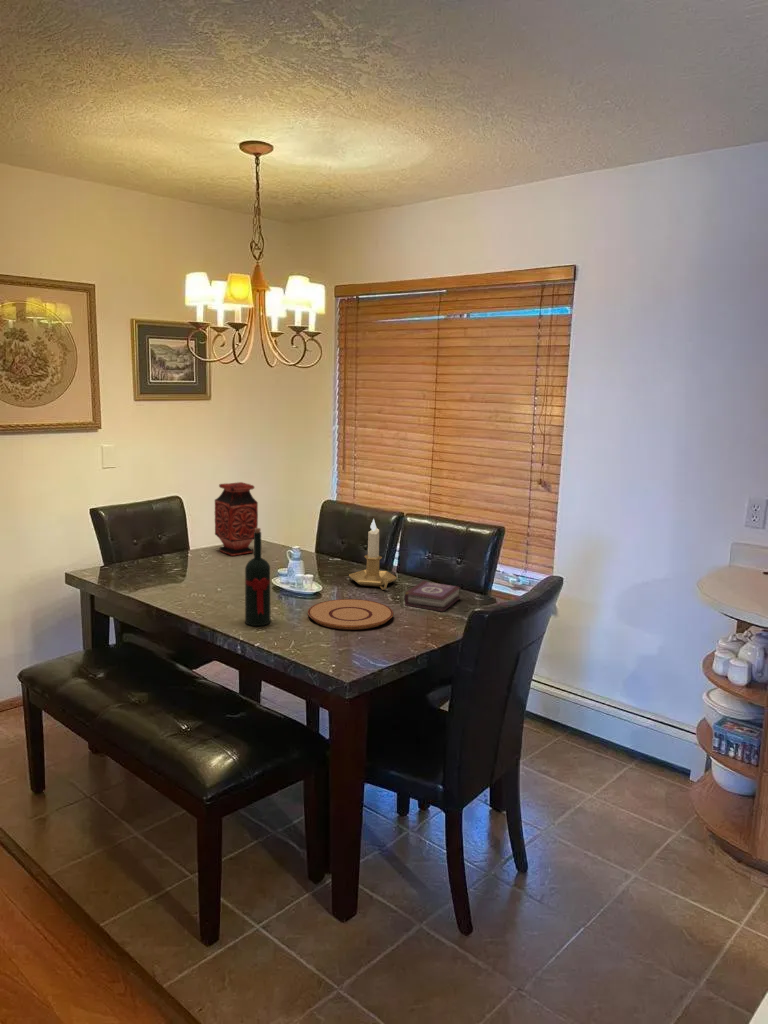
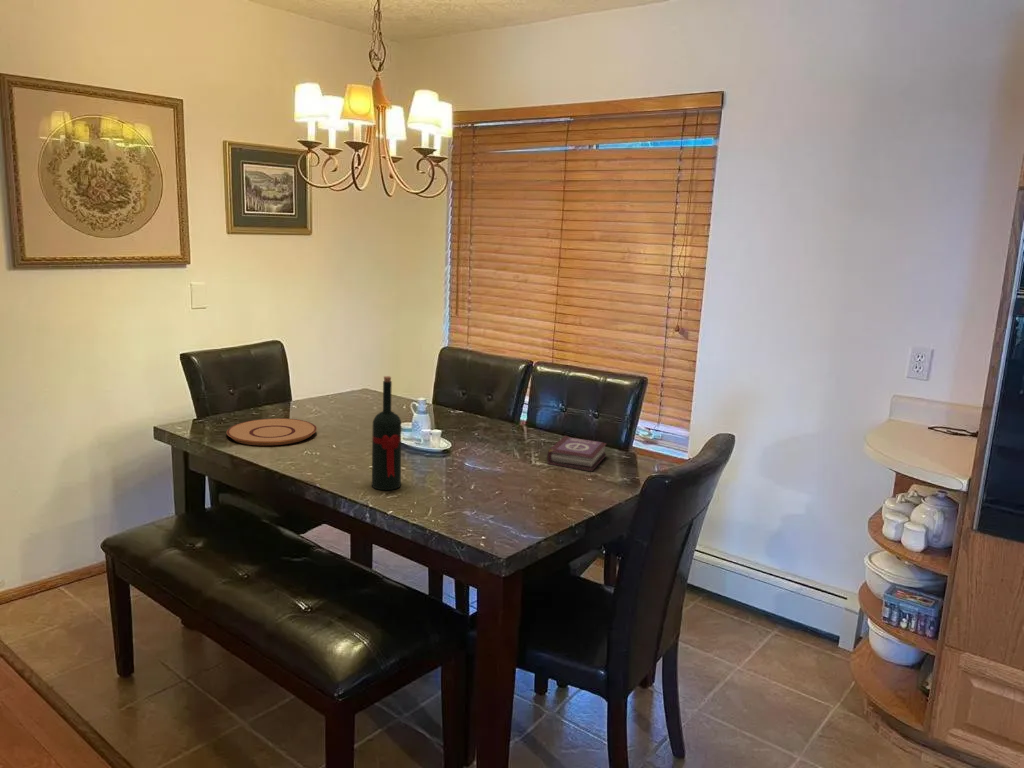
vase: present [215,482,258,556] -> none [323,325,372,407]
candlestick: present [349,519,397,590] -> none [479,366,533,446]
plate: present [308,599,393,629] -> present [227,418,317,446]

